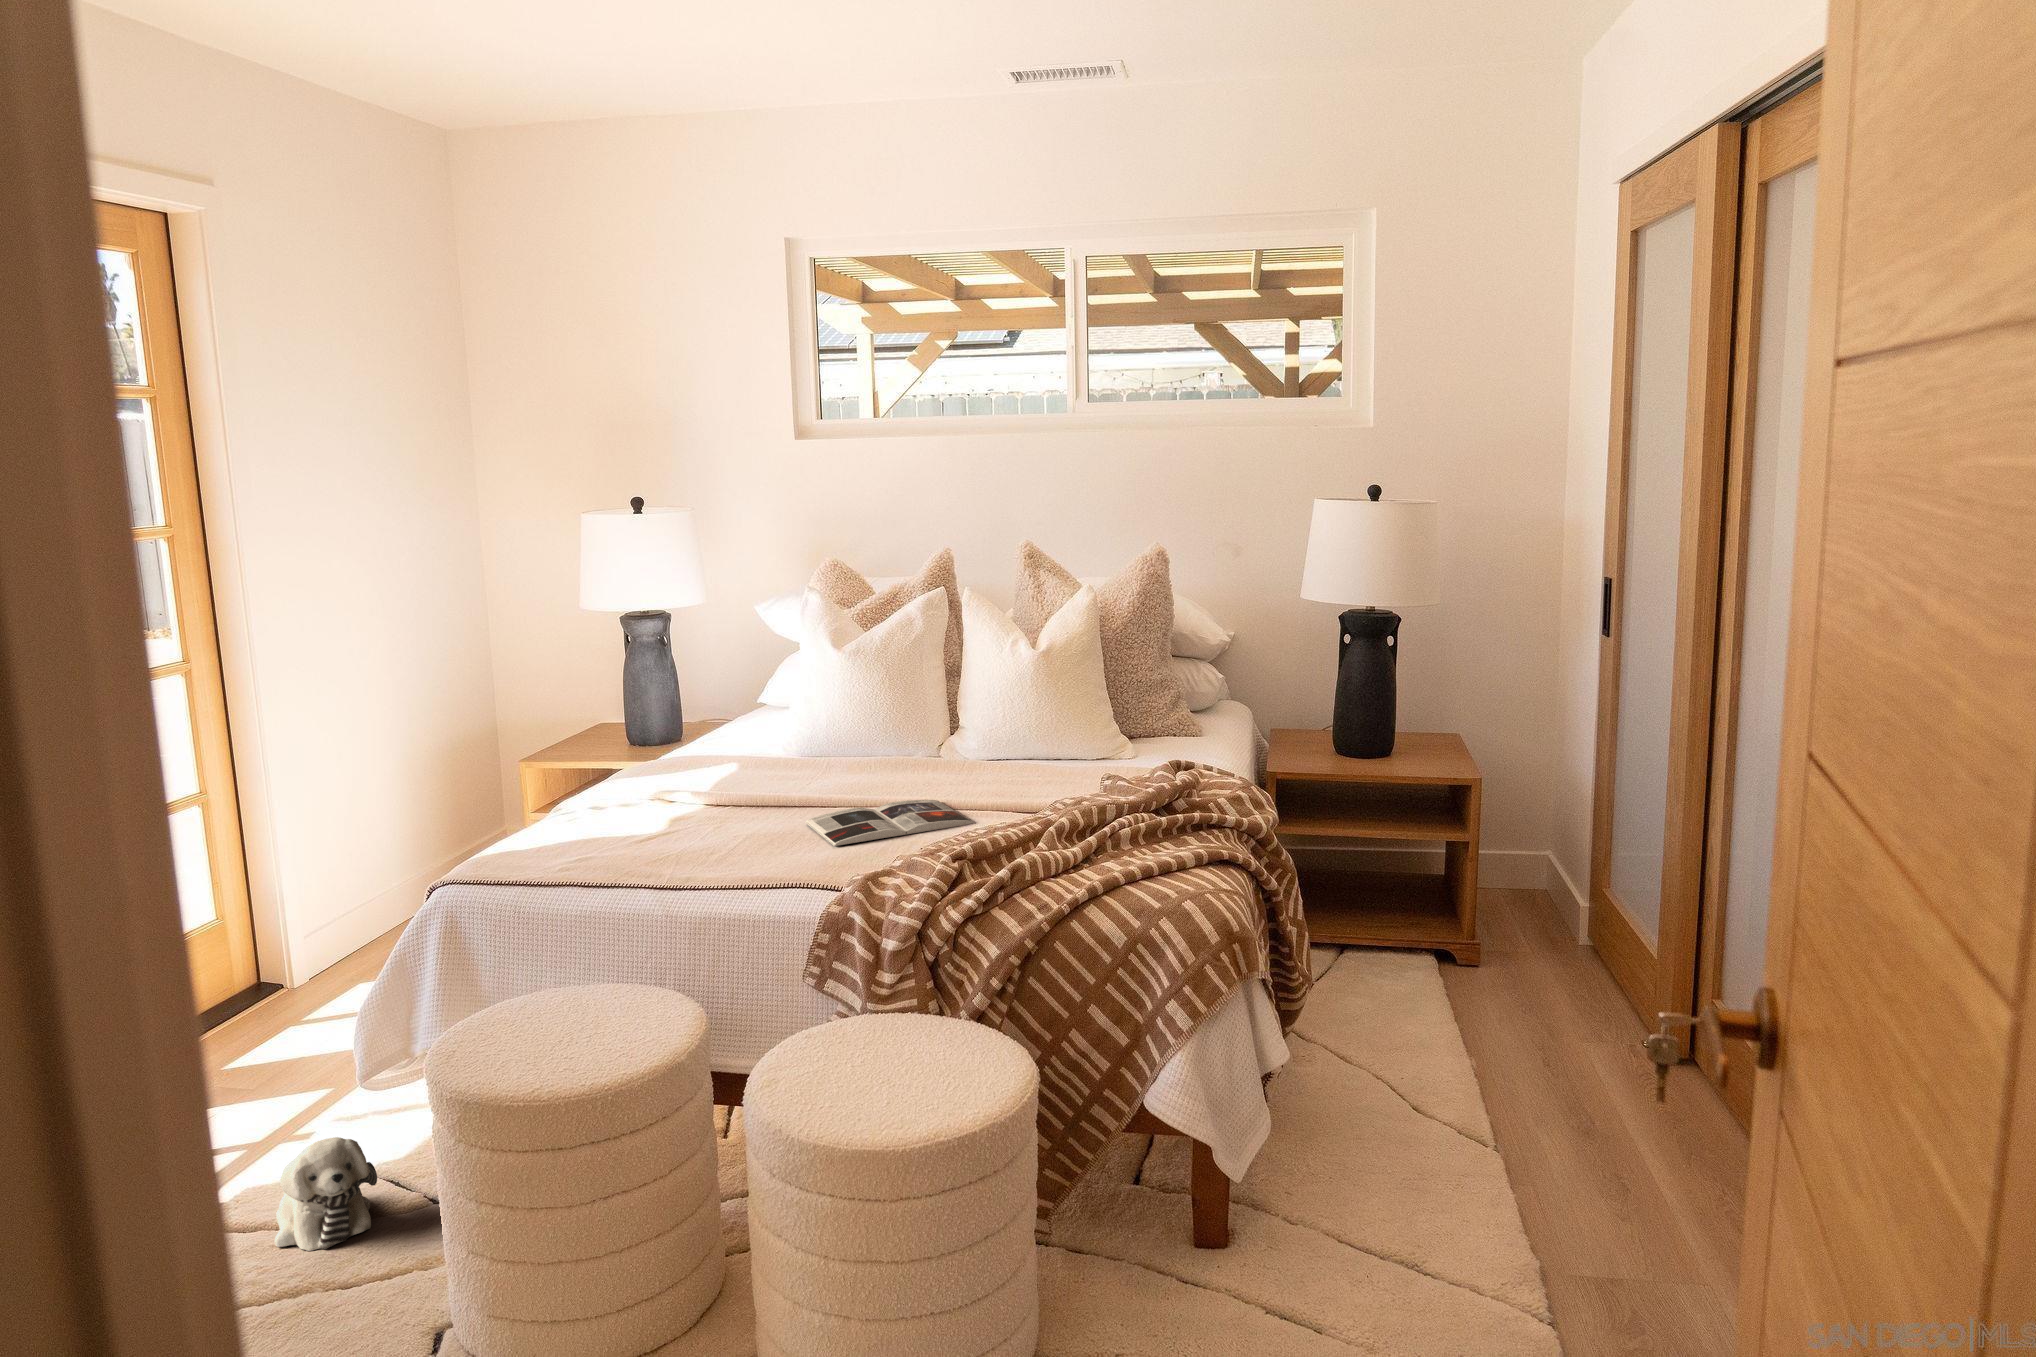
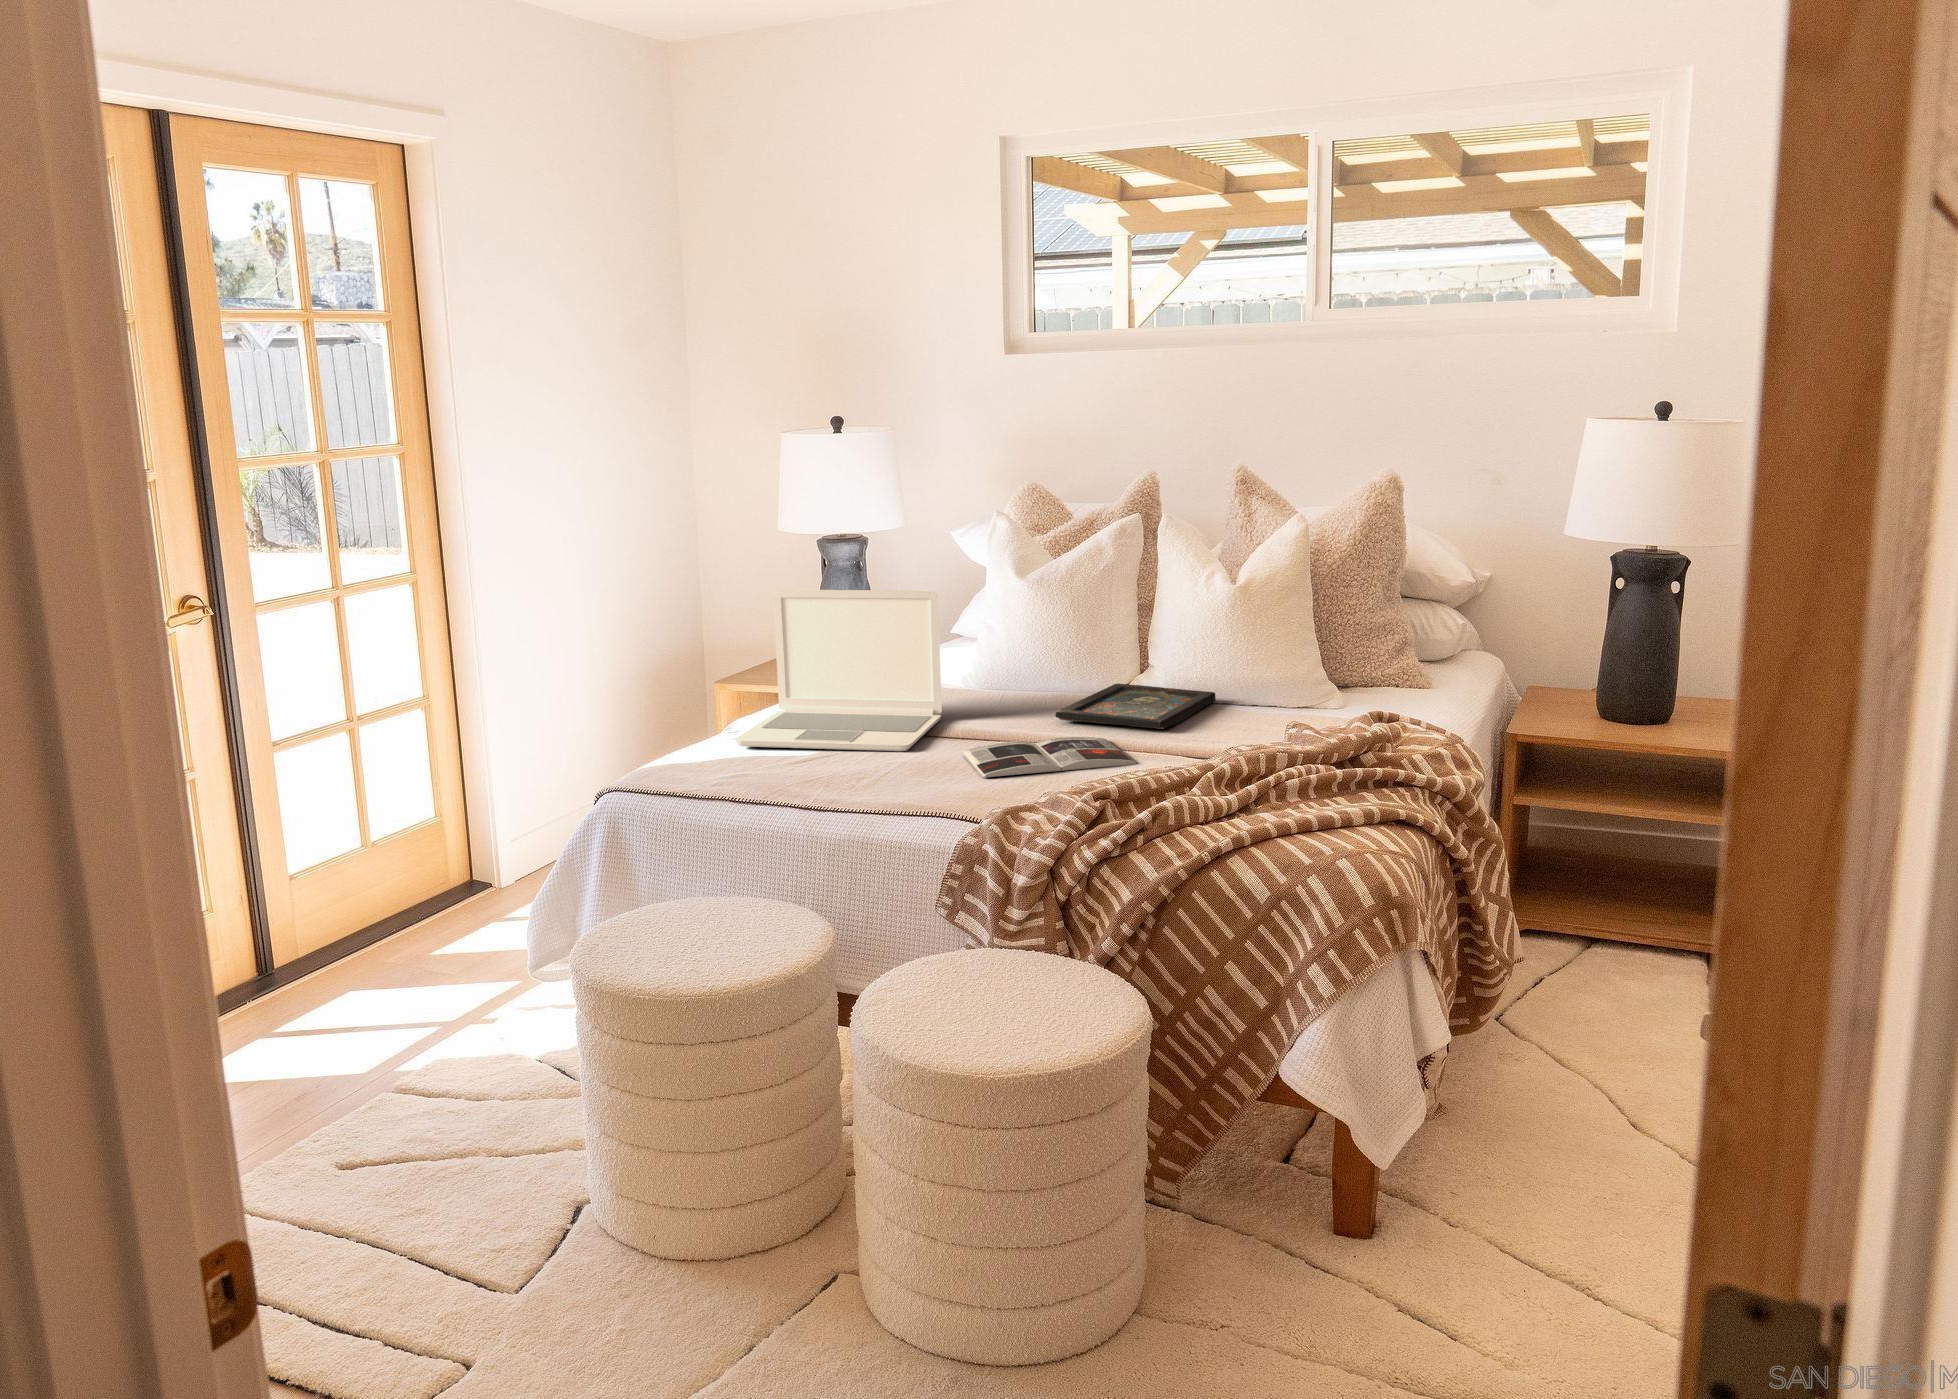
laptop: none [573,667,773,829] -> present [736,590,942,751]
tray: none [885,746,1026,788] -> present [1056,684,1216,729]
plush toy: present [275,1137,377,1251] -> none [442,1024,535,1128]

